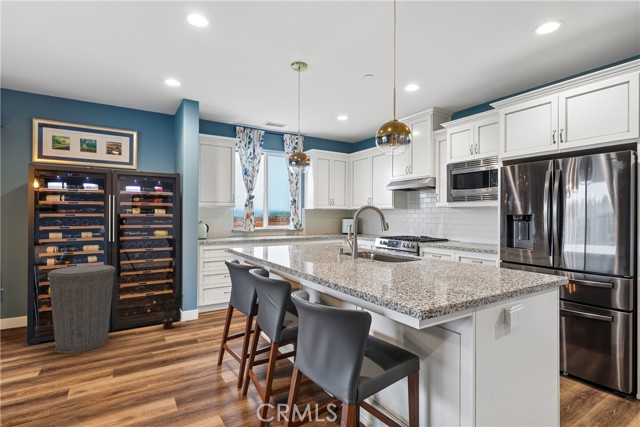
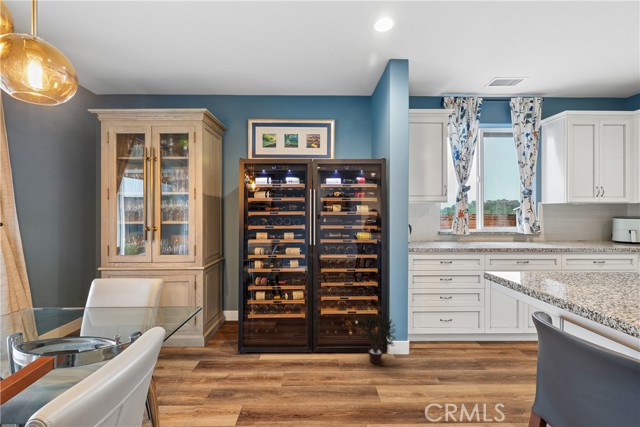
trash can: present [48,265,115,353] -> none [250,271,316,387]

